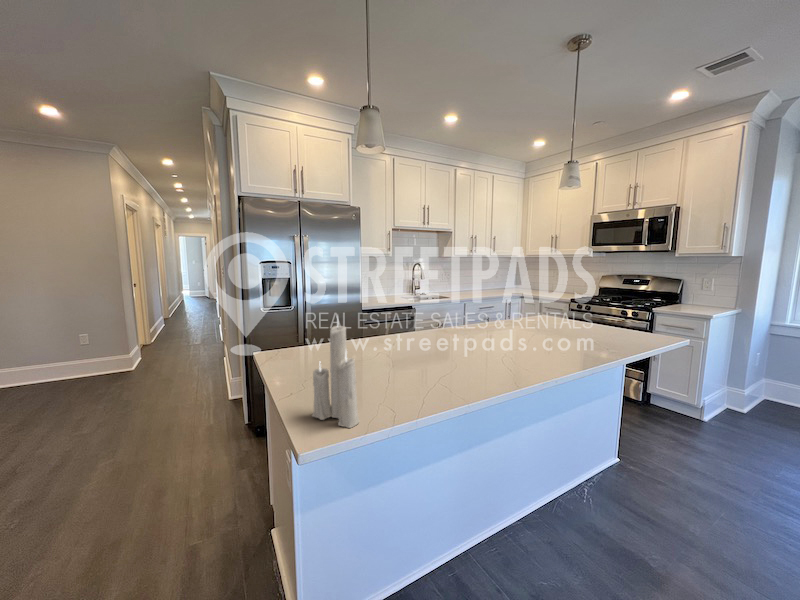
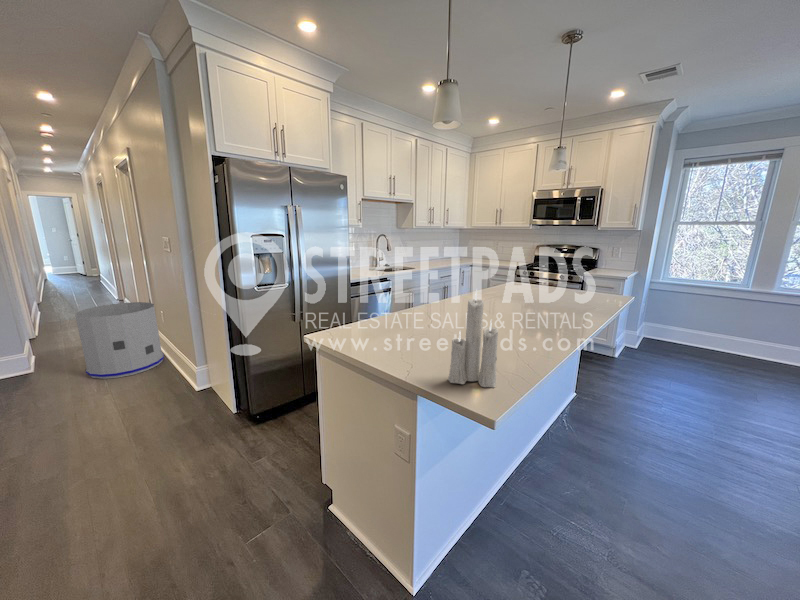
trash can: none [161,320,224,383] -> present [75,302,164,379]

